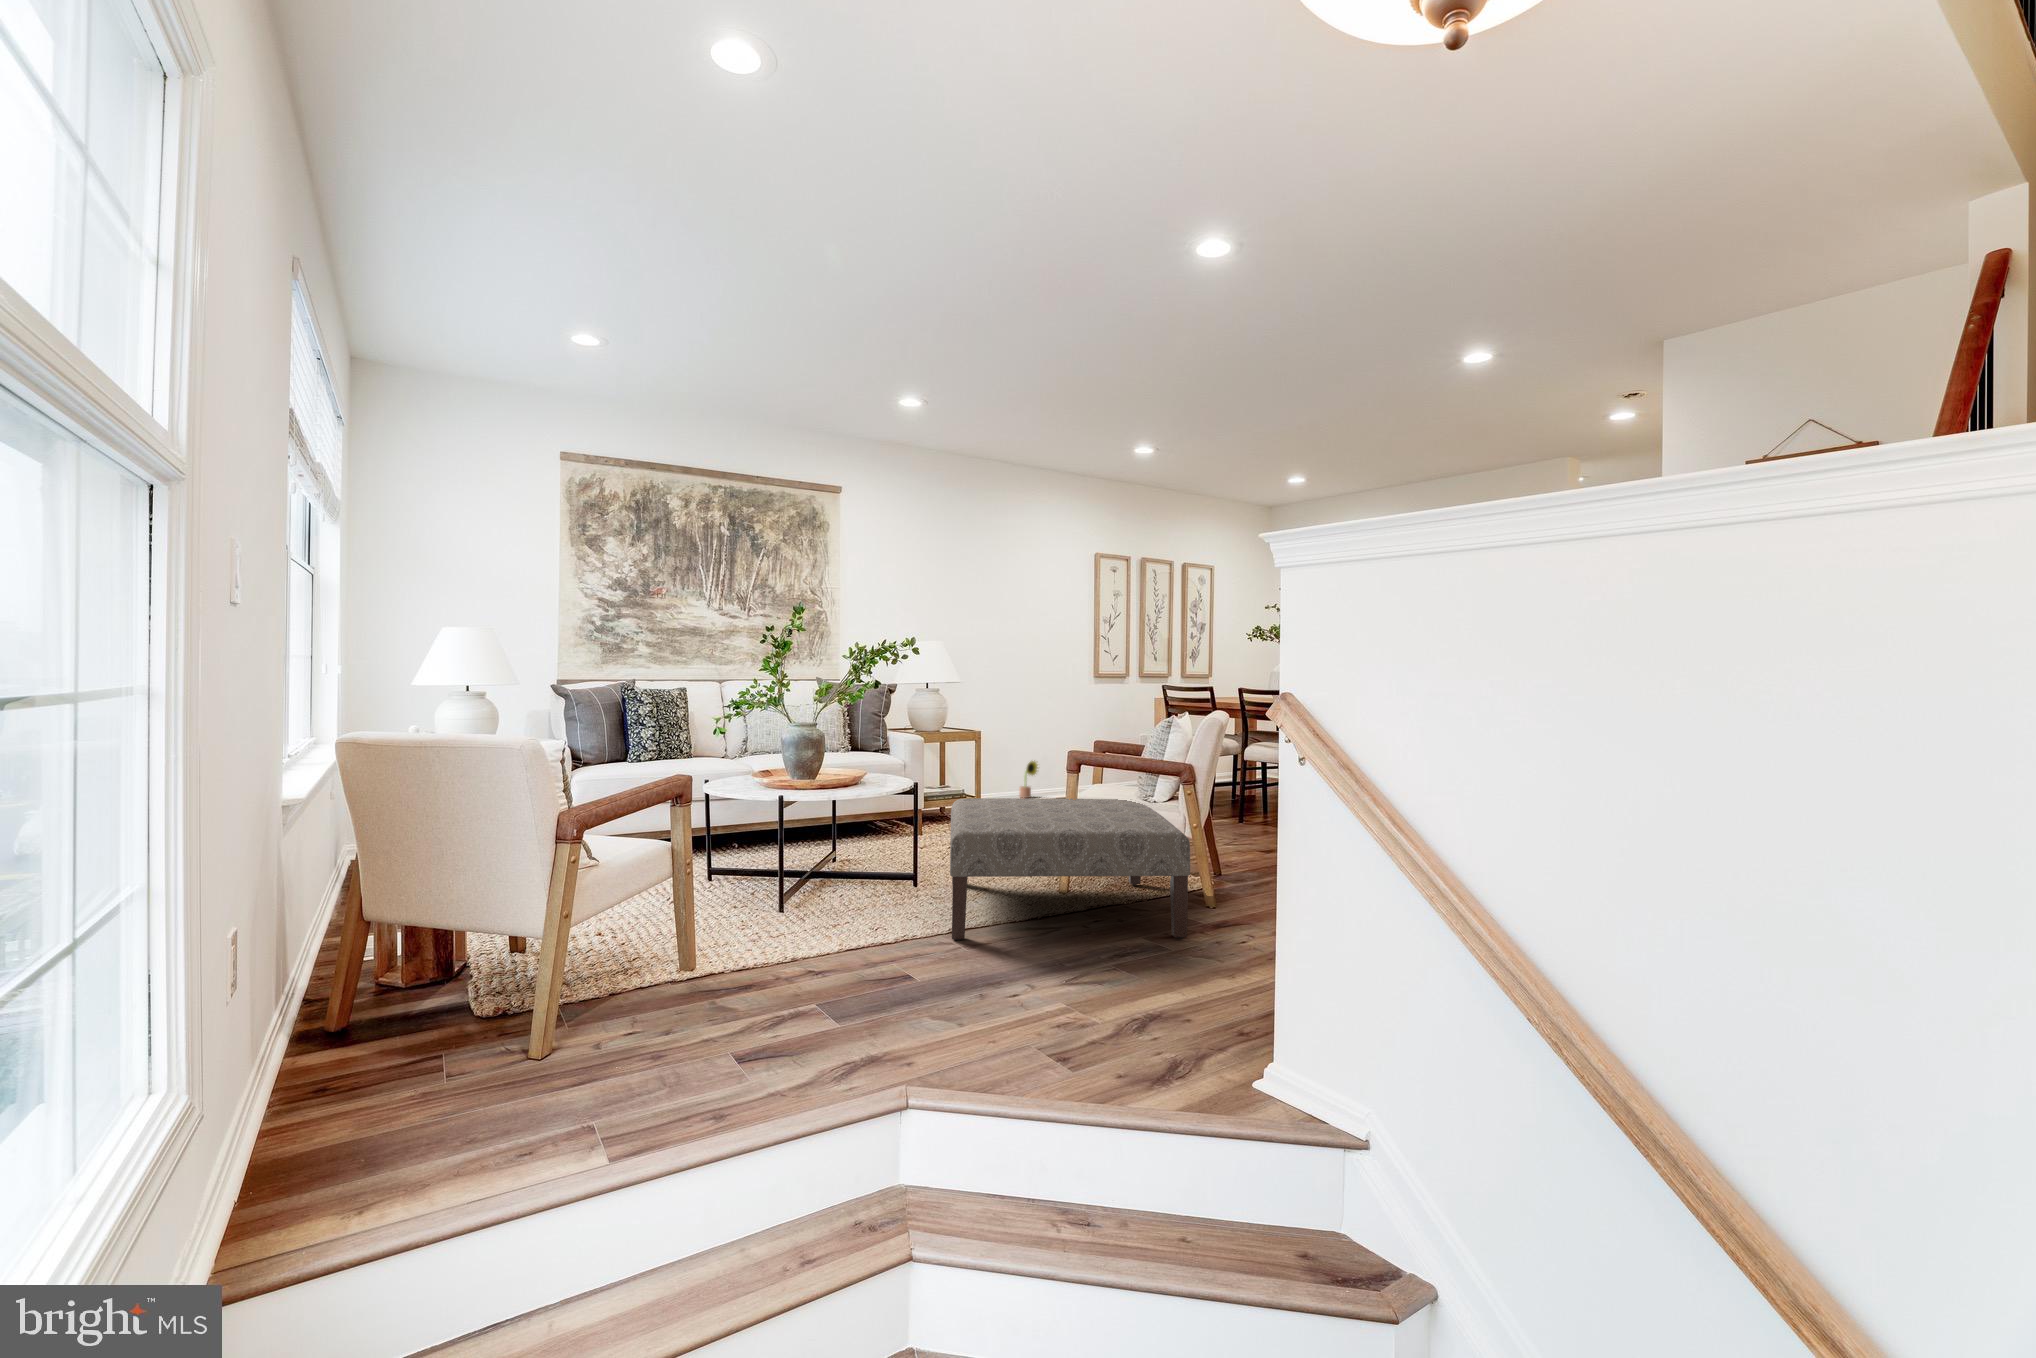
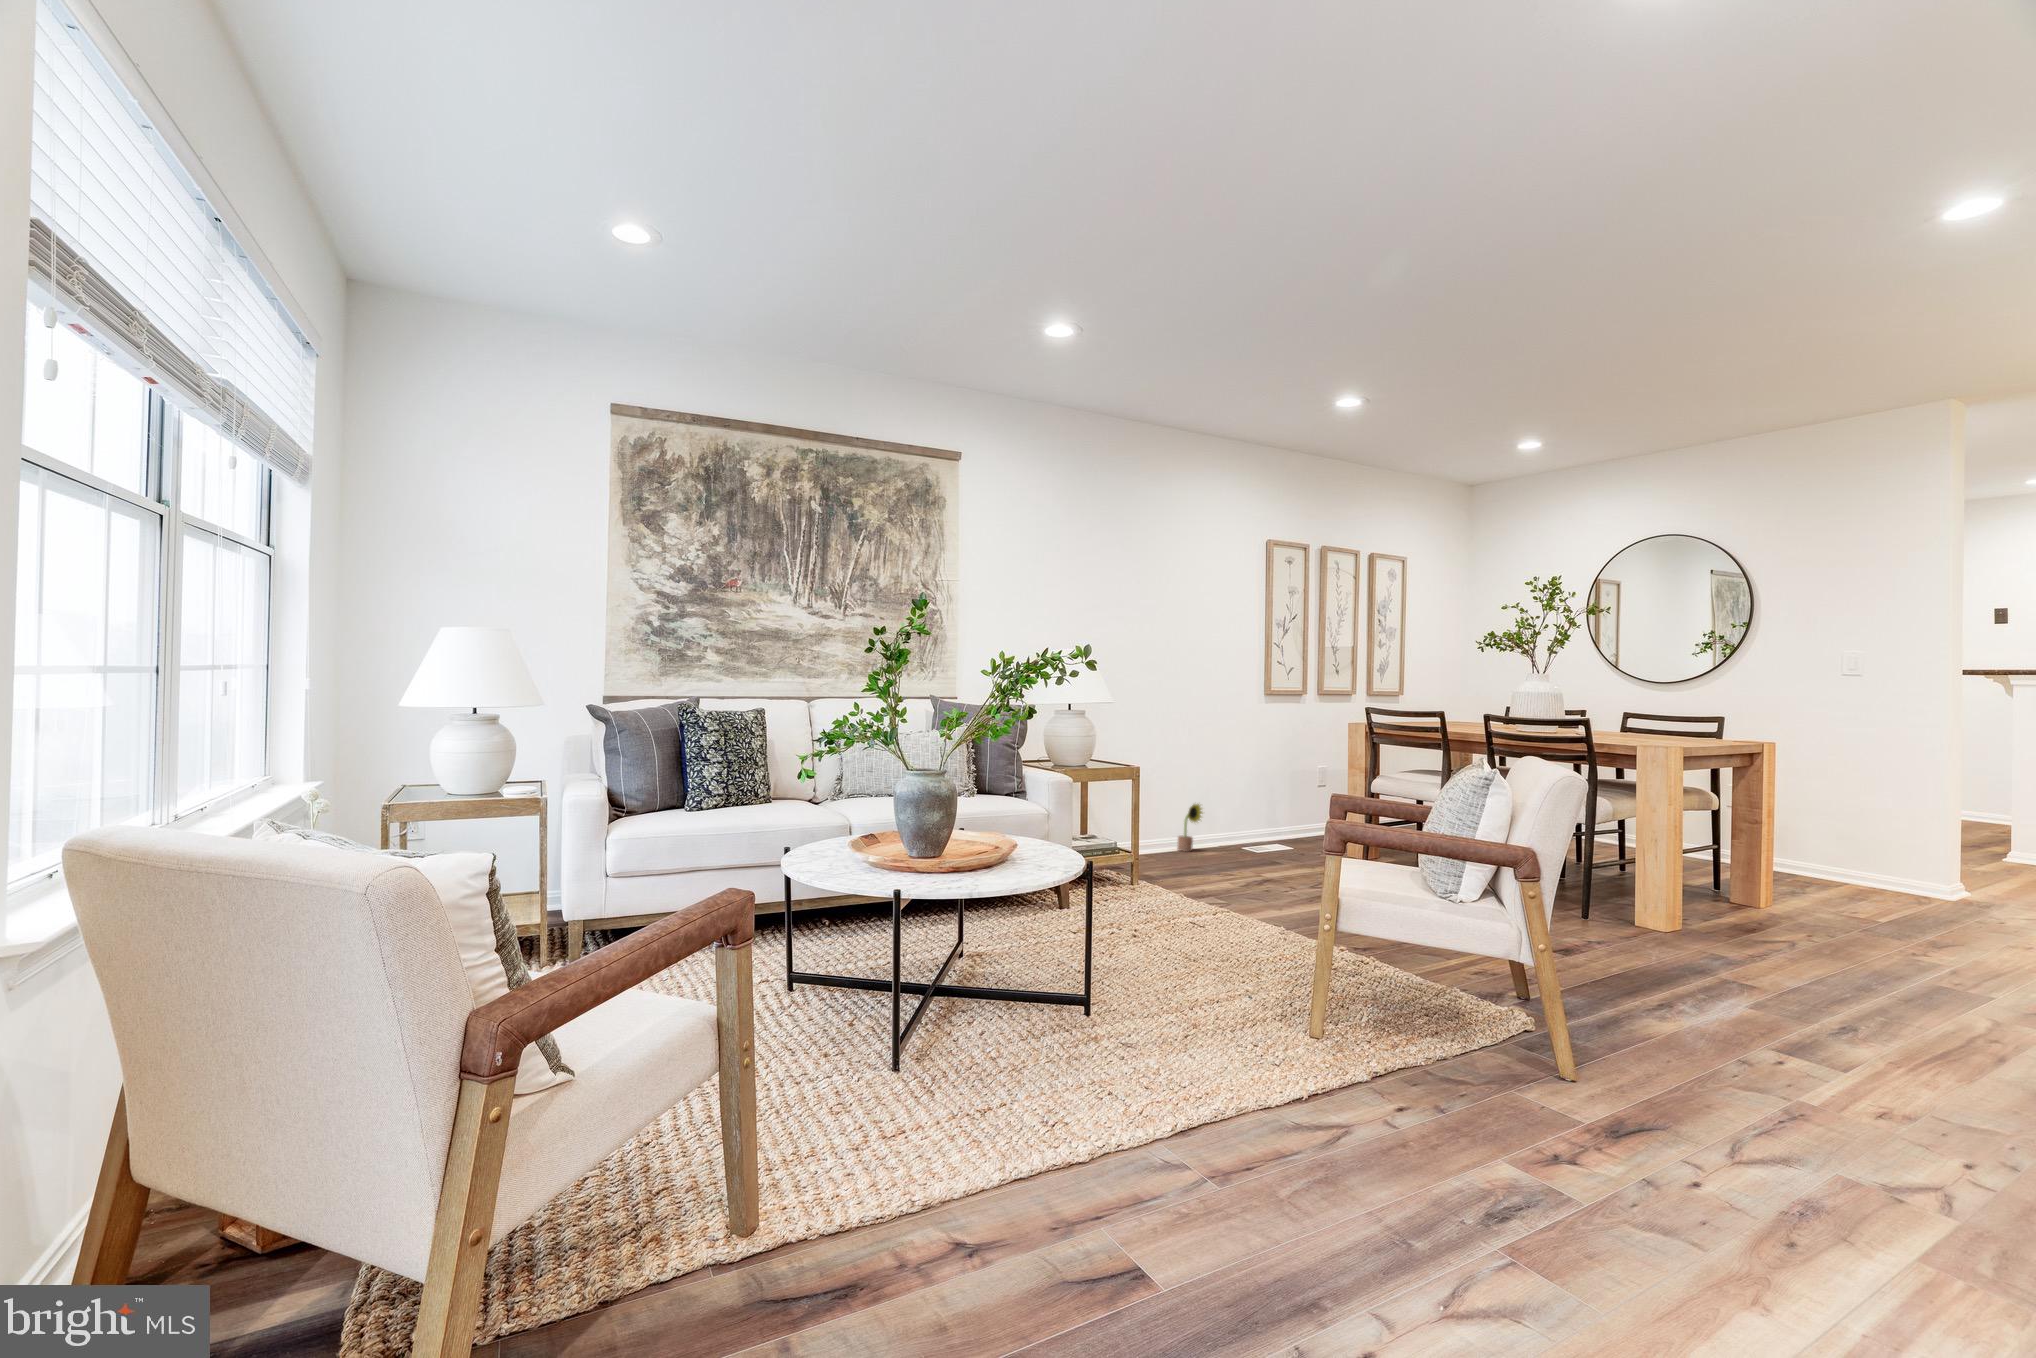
ottoman: present [950,798,1190,941] -> none [1140,887,1607,1176]

